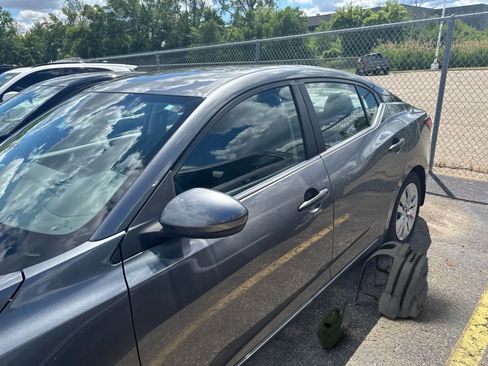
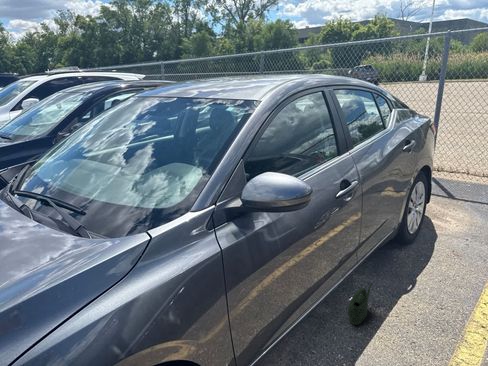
backpack: present [355,241,429,319] -> none [376,231,443,301]

